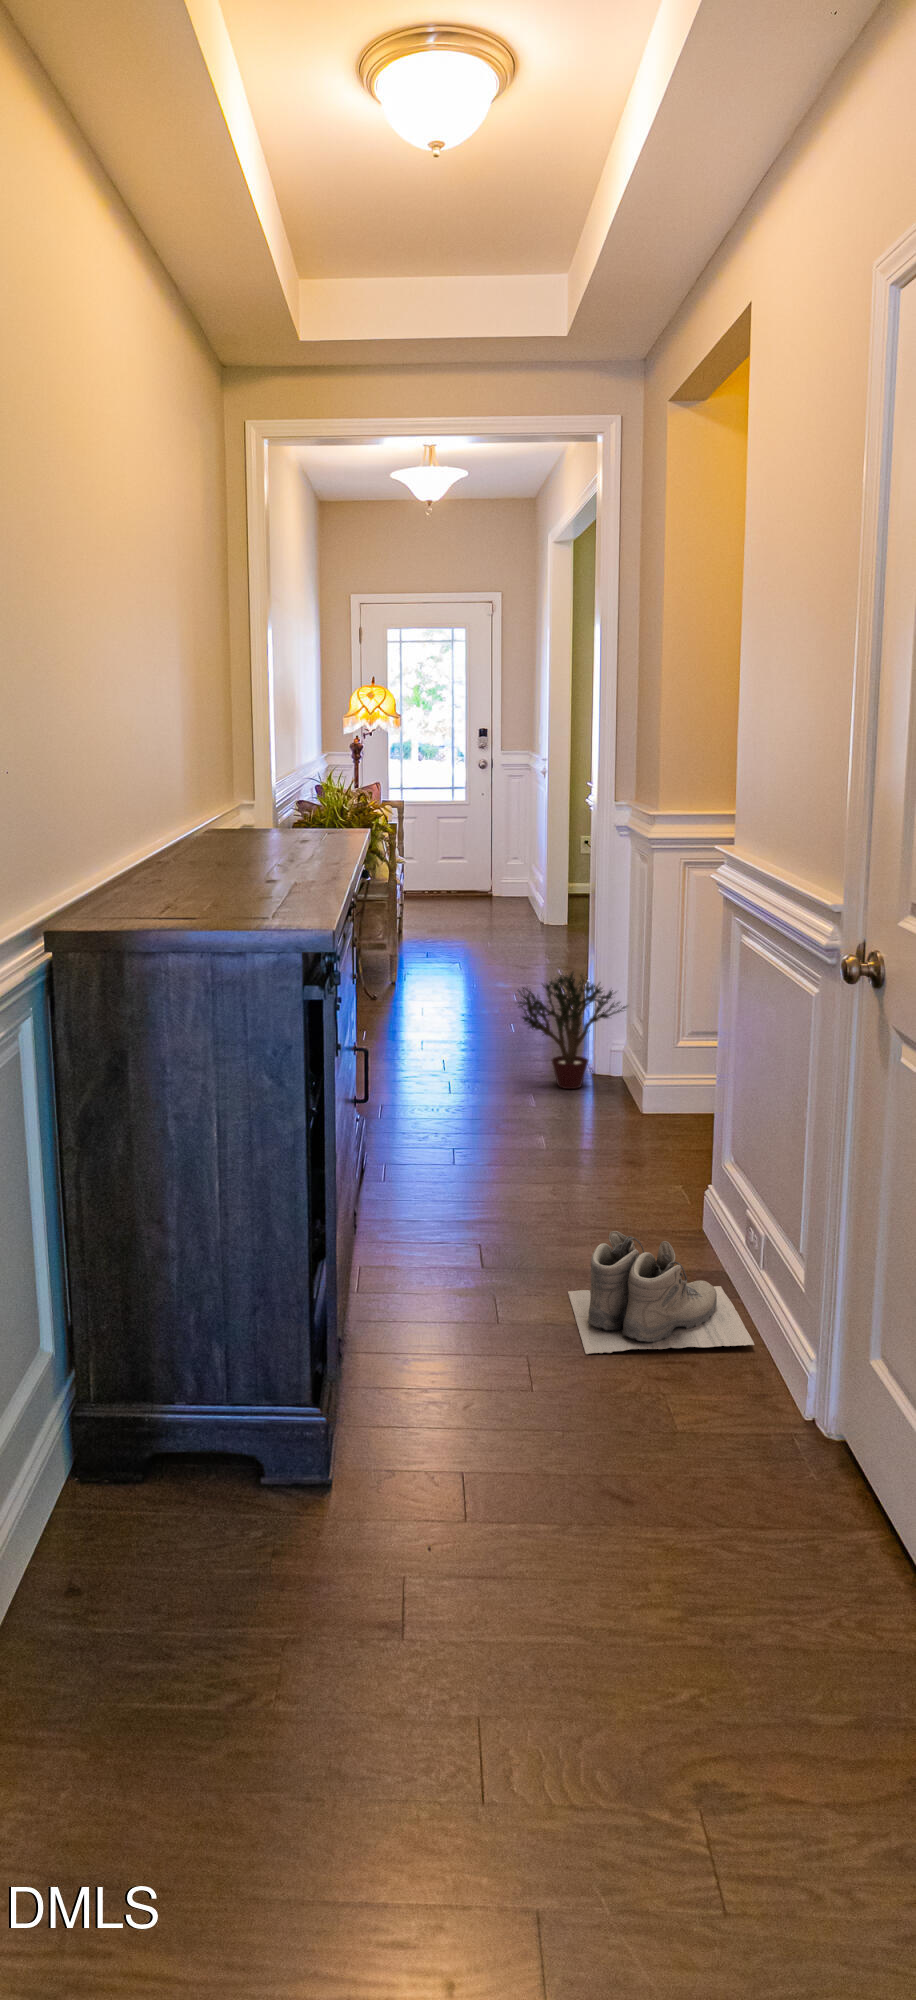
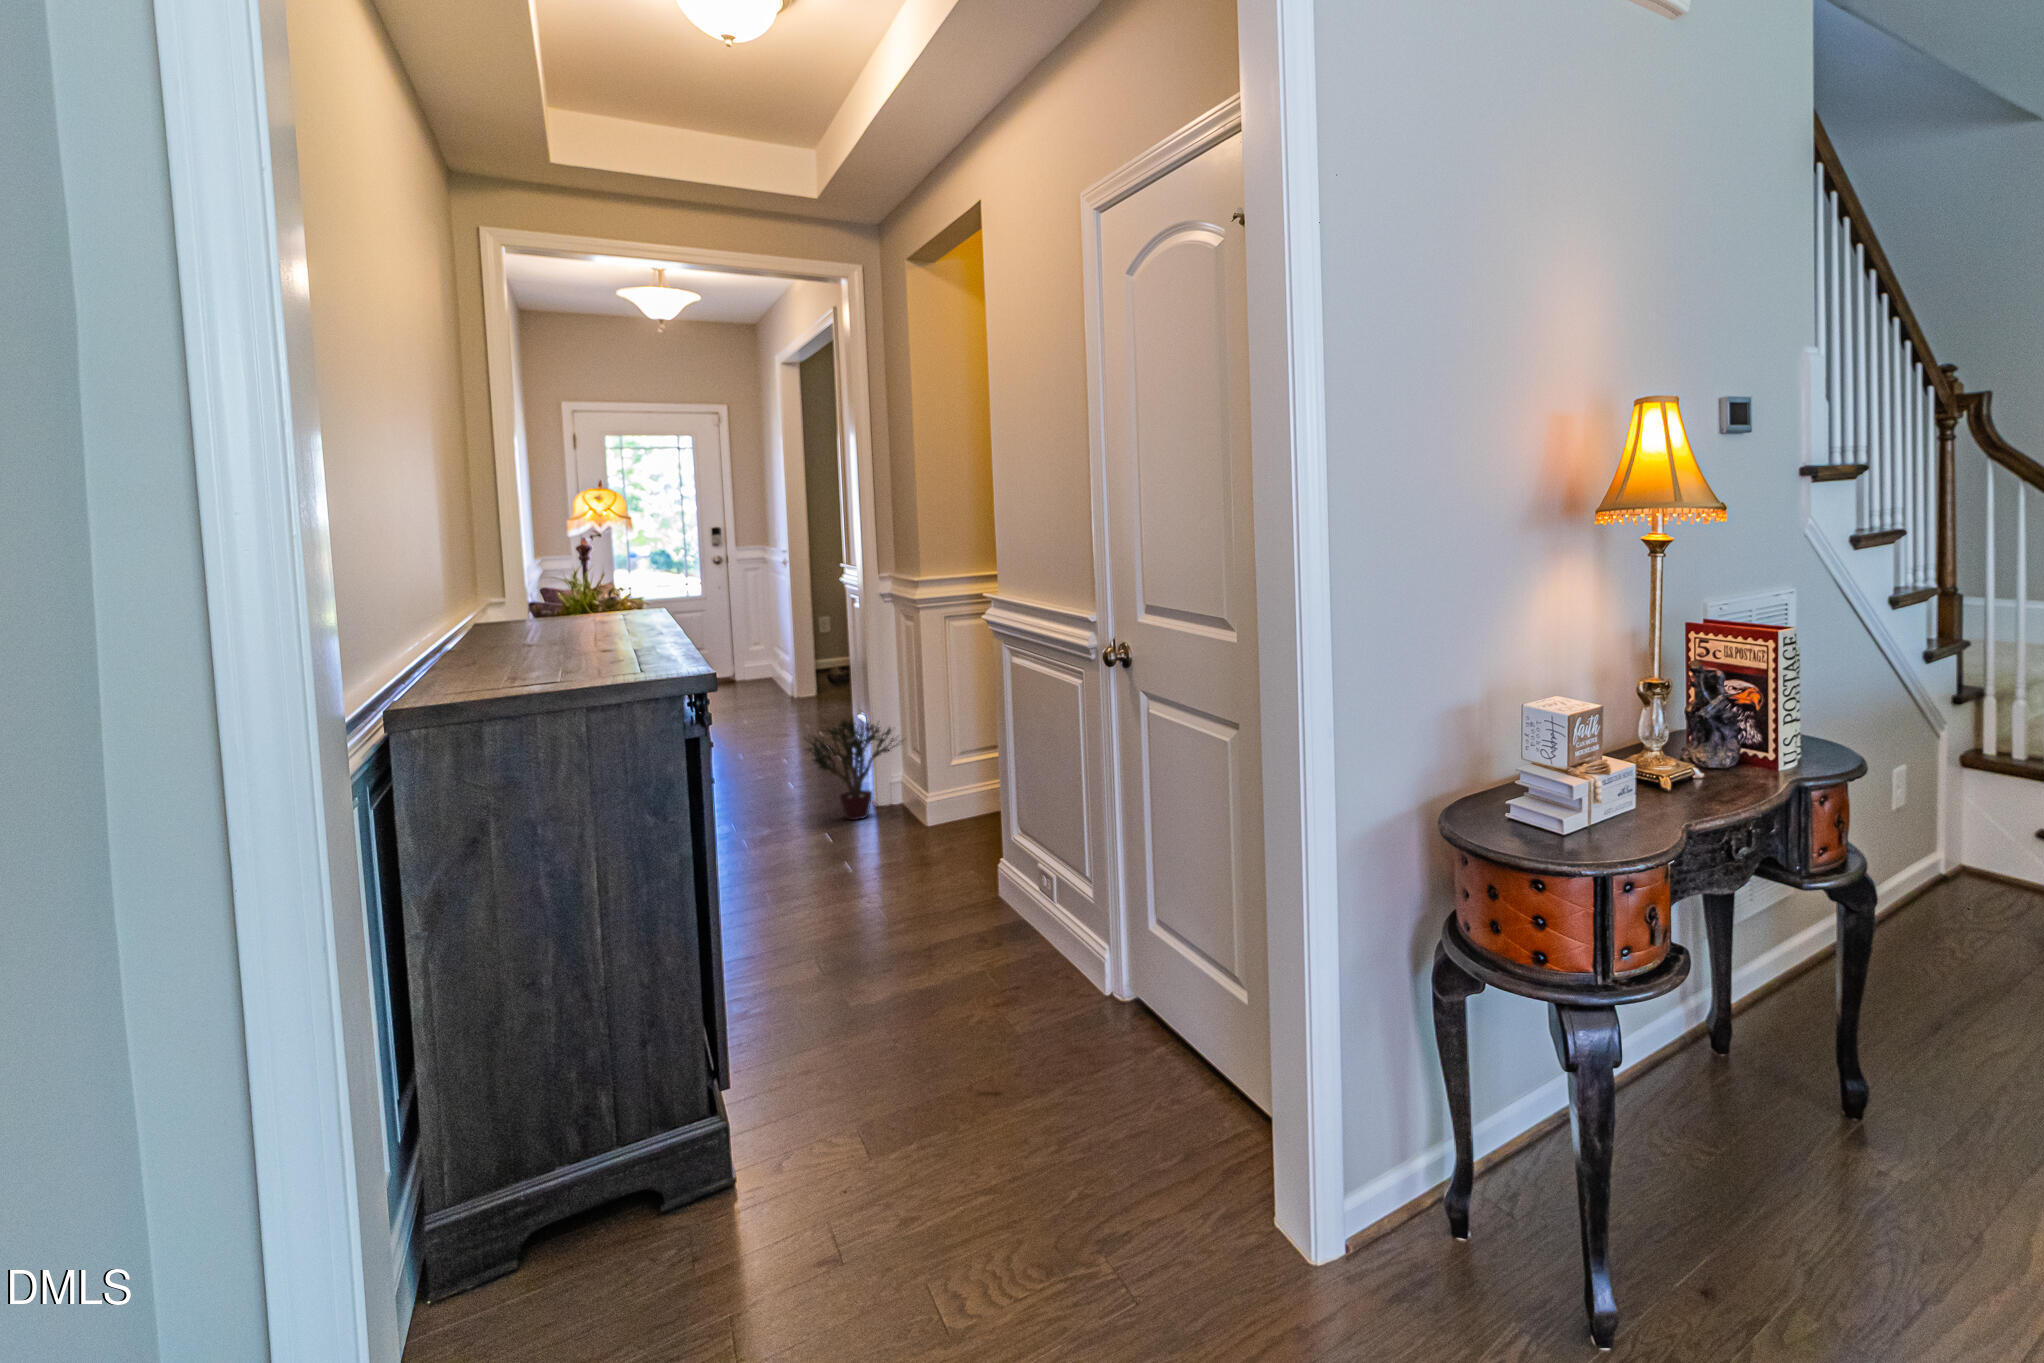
boots: present [568,1231,754,1354] -> none [900,893,1059,994]

